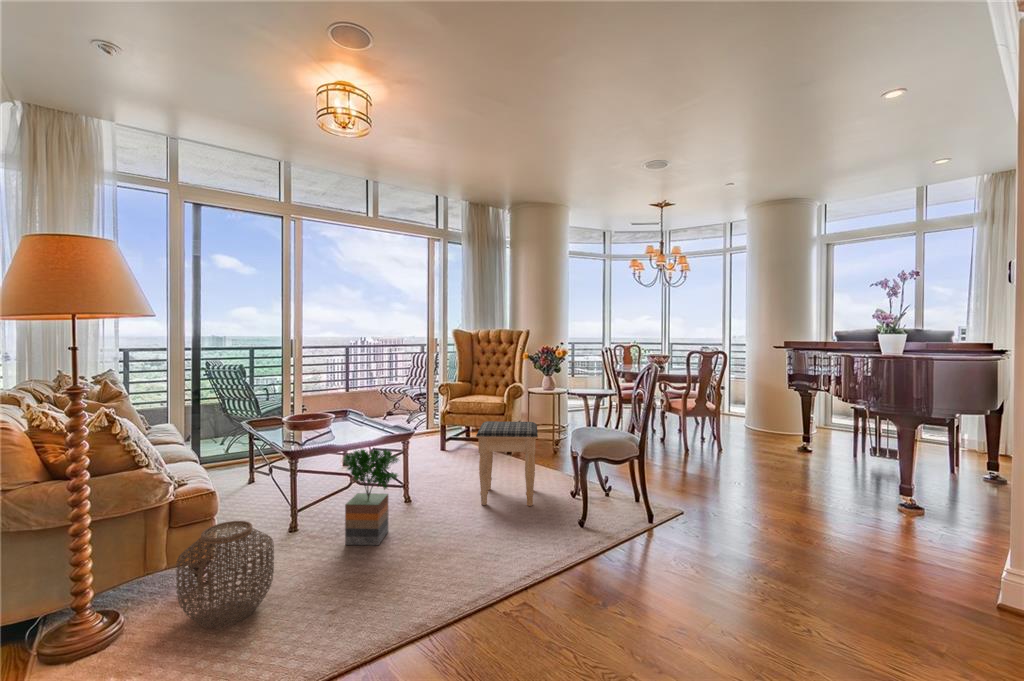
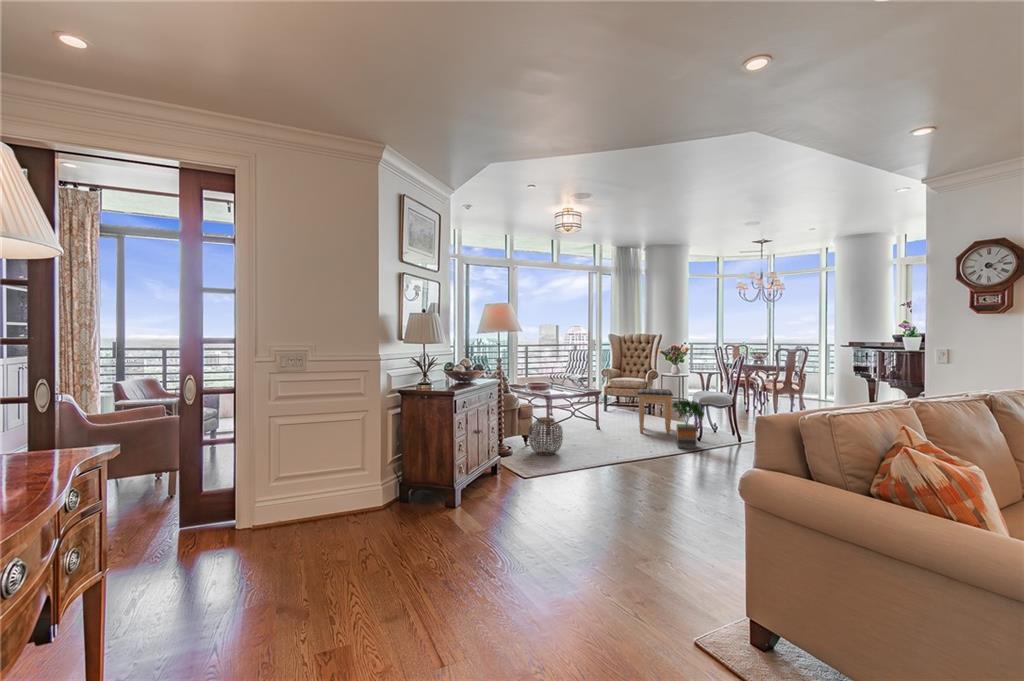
potted tree: present [342,449,399,545] -> present [672,400,704,449]

